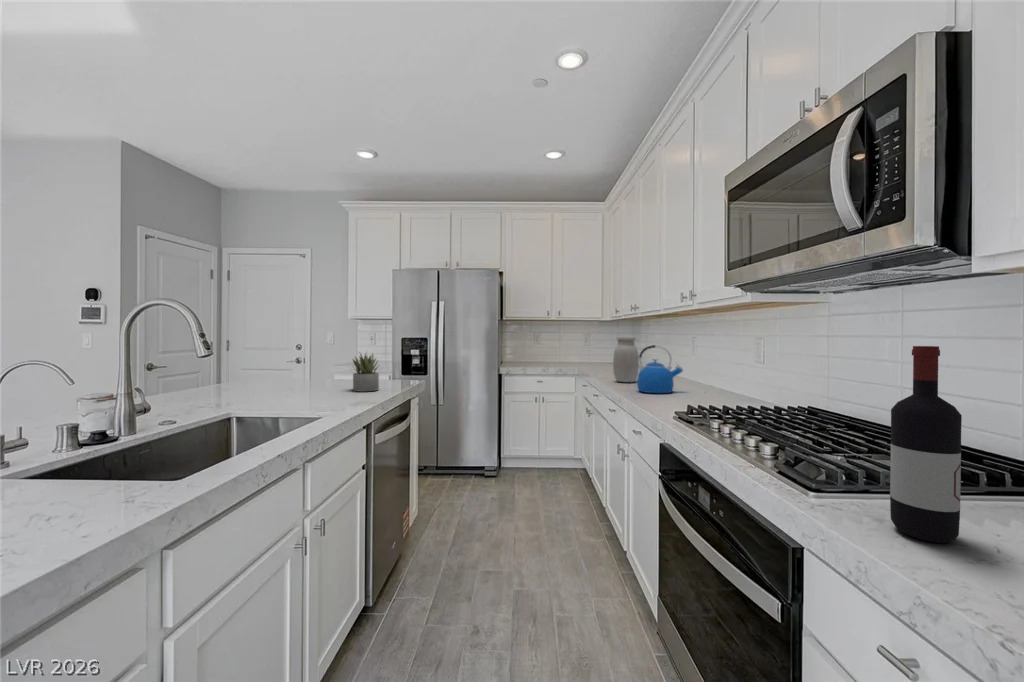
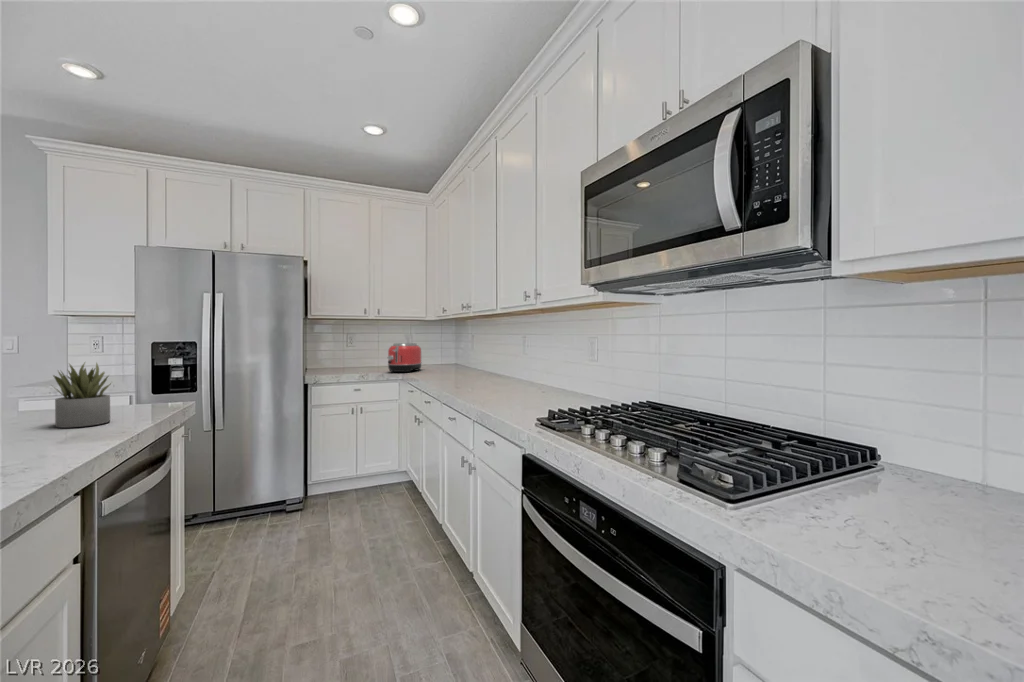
jar: present [613,336,639,382] -> none [450,336,477,386]
toaster: none [565,342,596,368] -> present [388,343,422,372]
kettle: present [637,345,683,393] -> none [482,346,527,397]
wine bottle: present [890,346,962,543] -> none [820,345,886,547]

